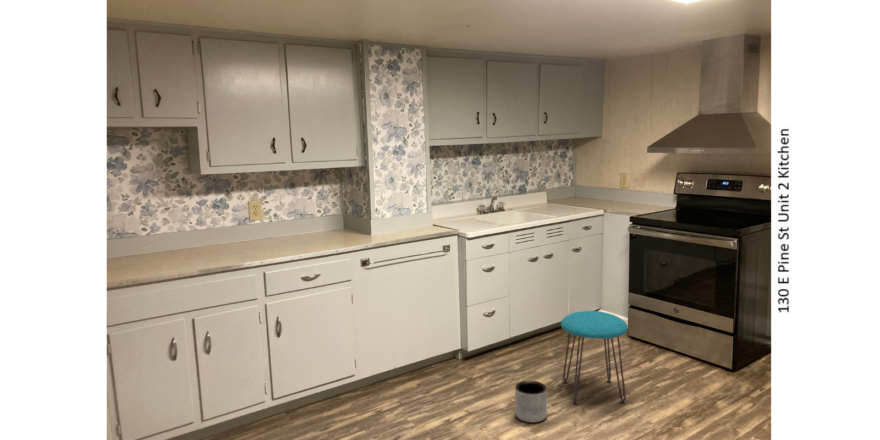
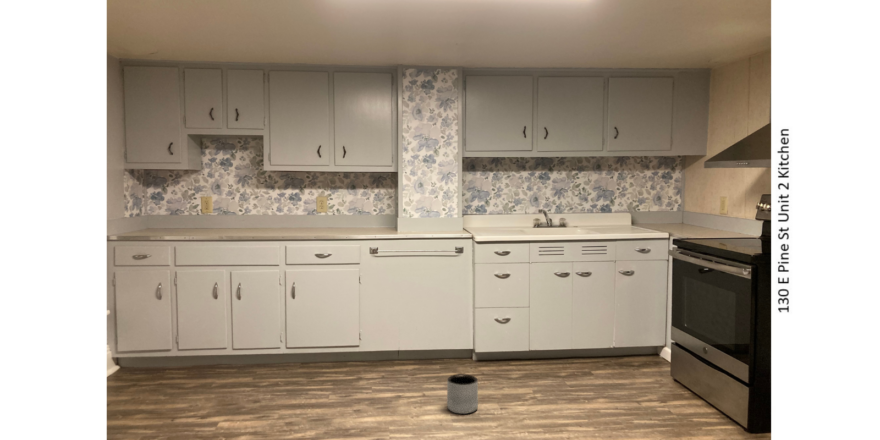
stool: present [561,311,628,405] -> none [513,321,584,423]

